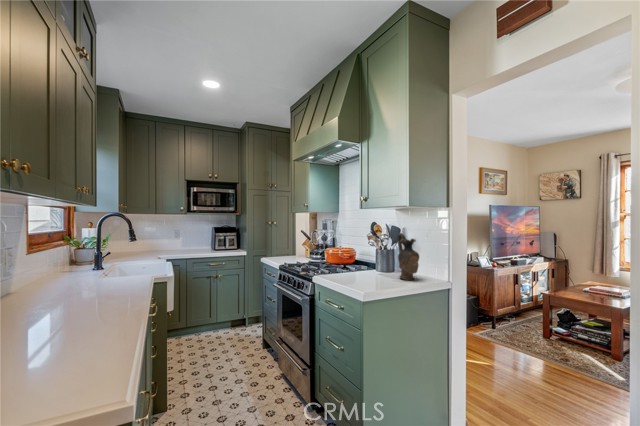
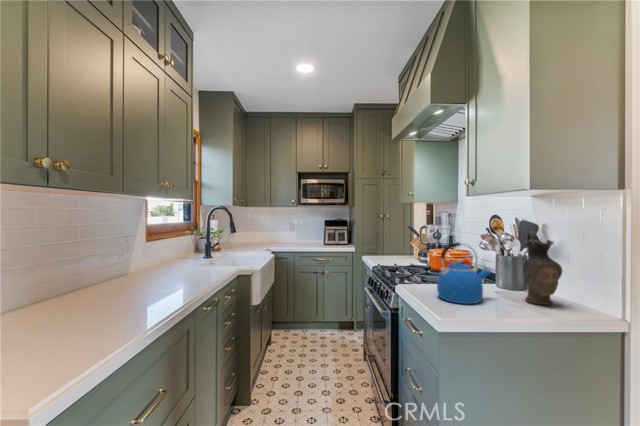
kettle: none [351,243,382,287] -> present [437,243,491,304]

